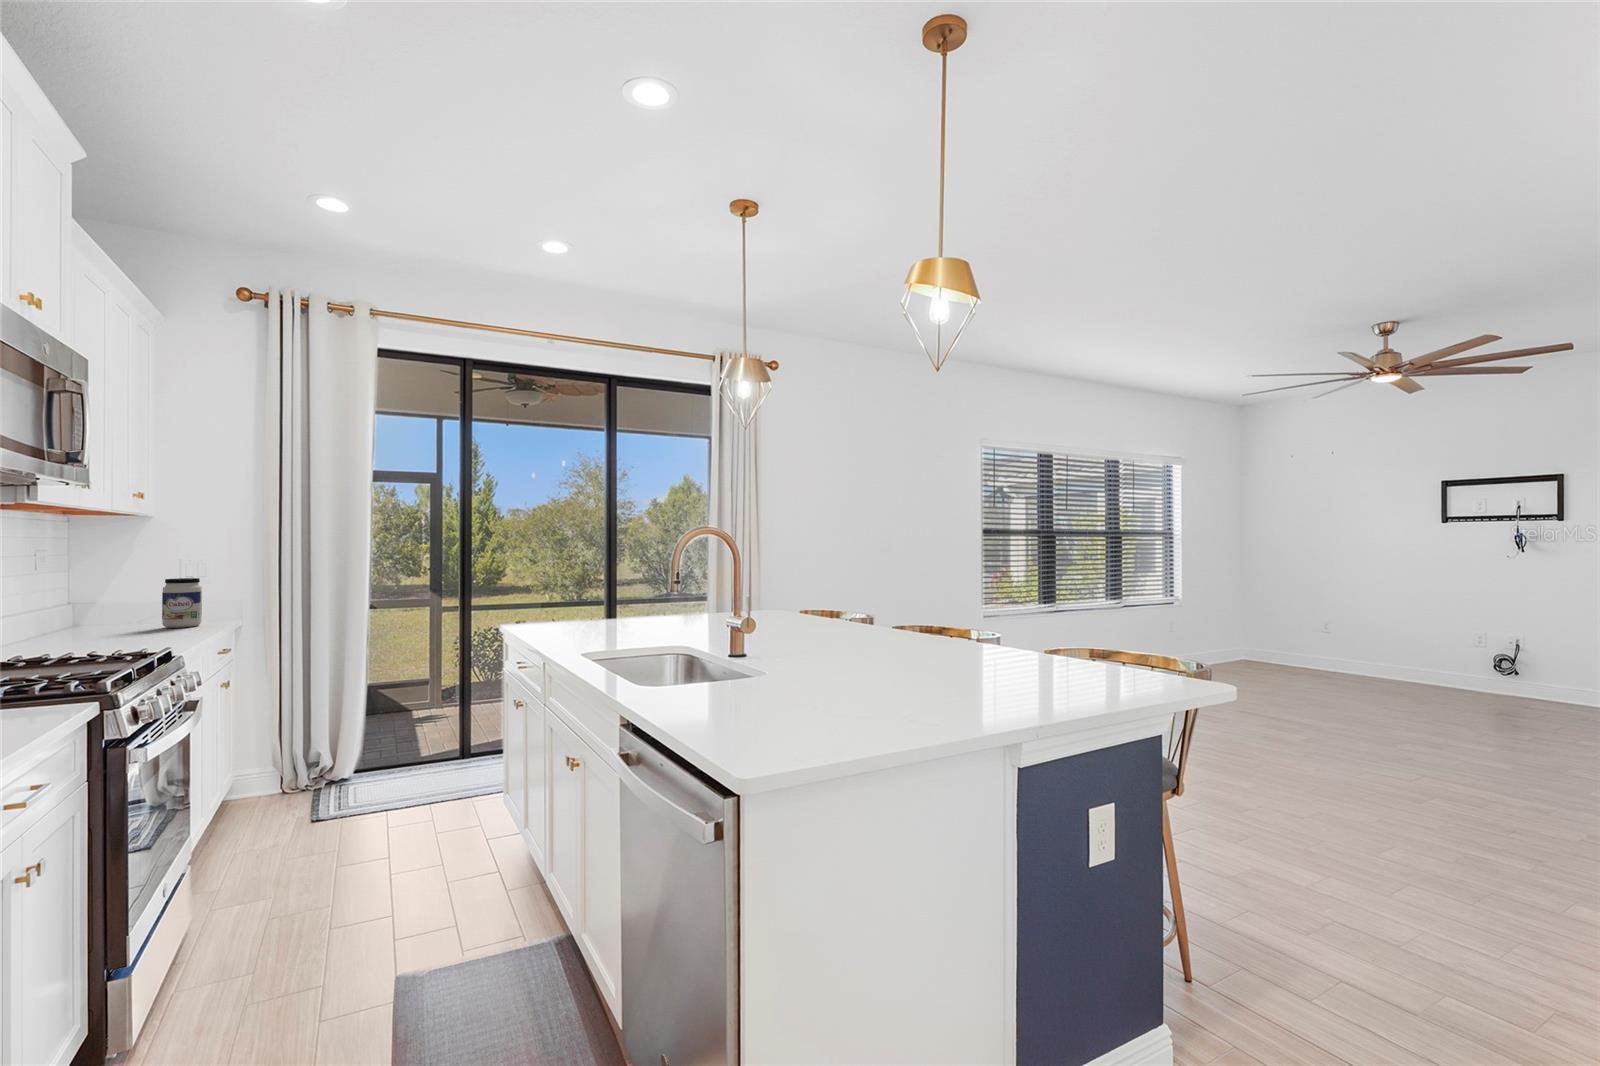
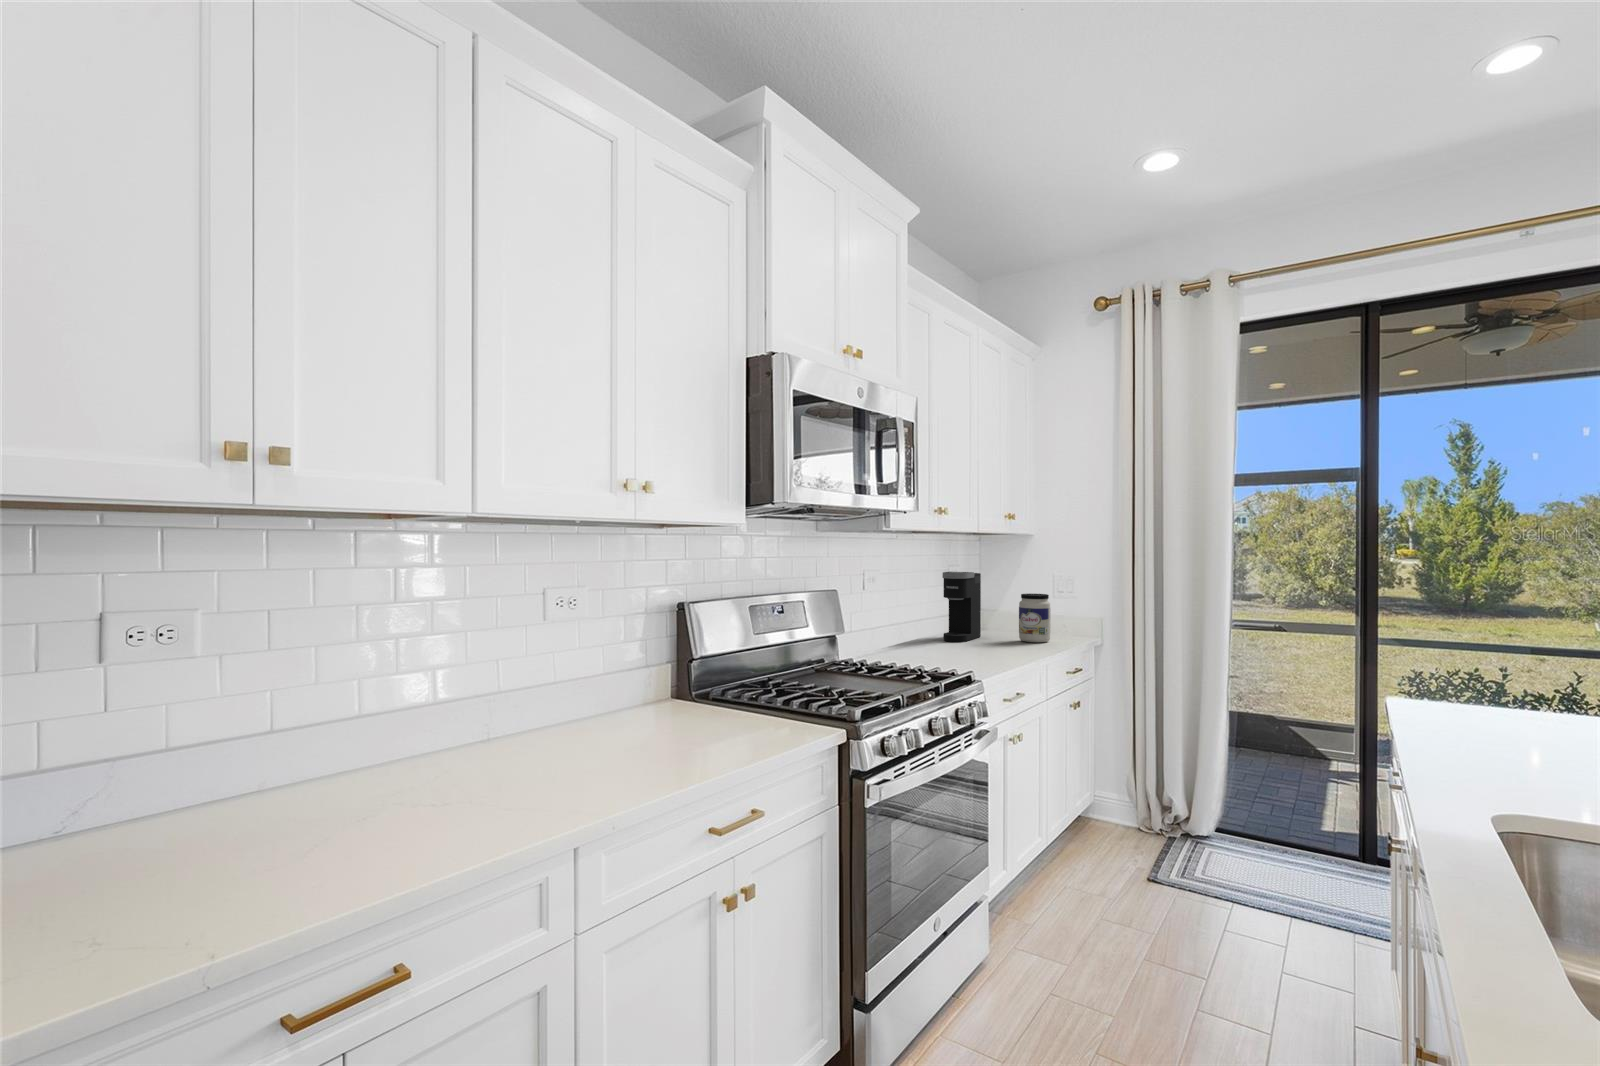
coffee maker: none [55,558,104,638] -> present [942,572,981,642]

